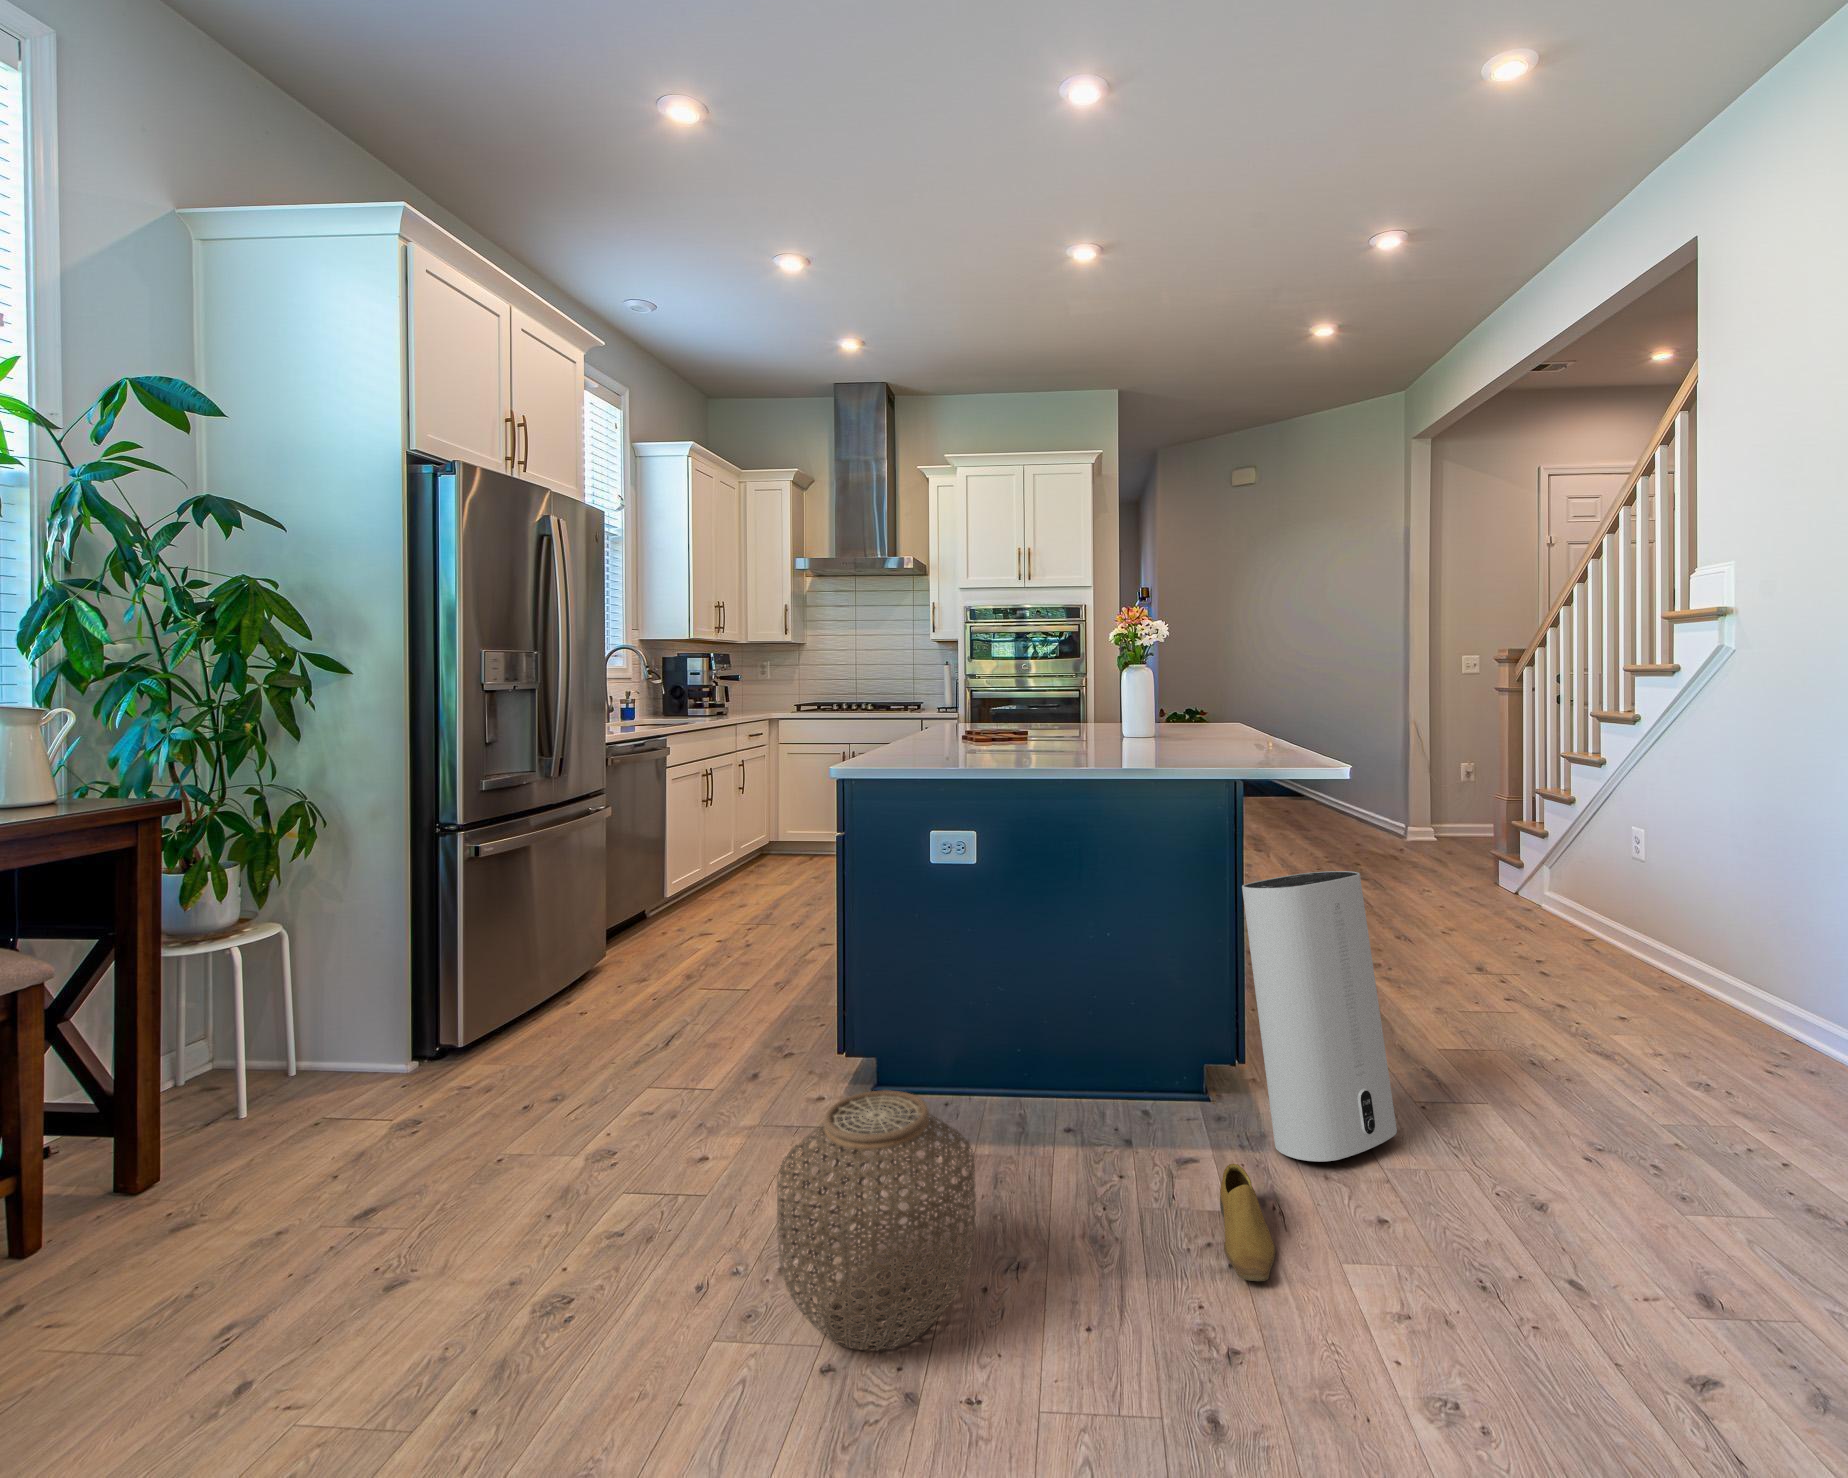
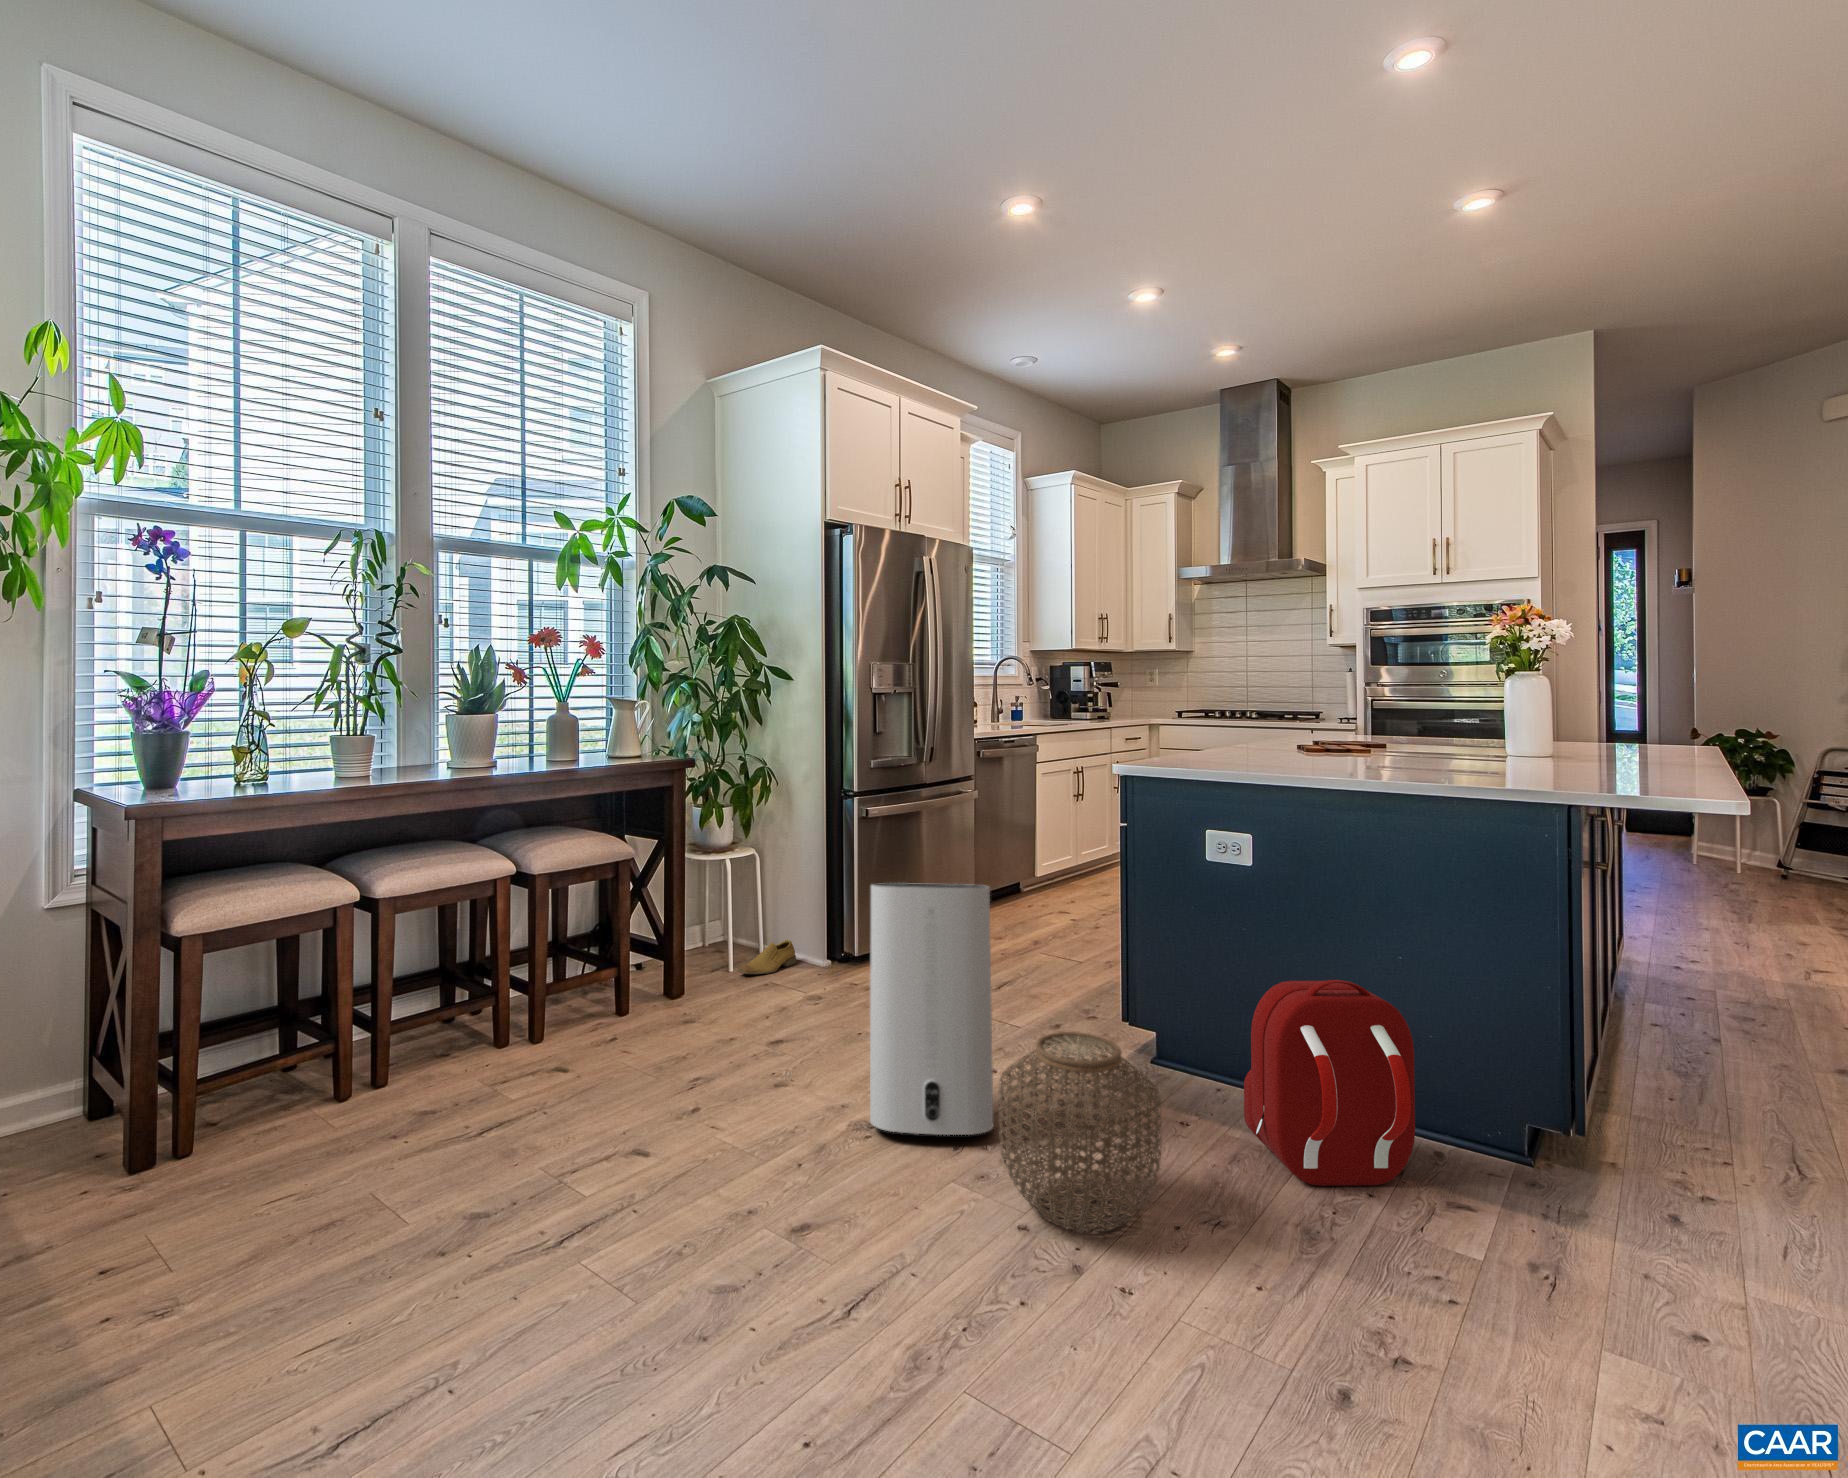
air purifier: present [1242,871,1397,1162] -> present [870,883,993,1135]
backpack: none [1003,962,1169,1183] -> present [1244,980,1415,1186]
shoe: present [1220,1164,1276,1281] -> present [738,940,796,974]

